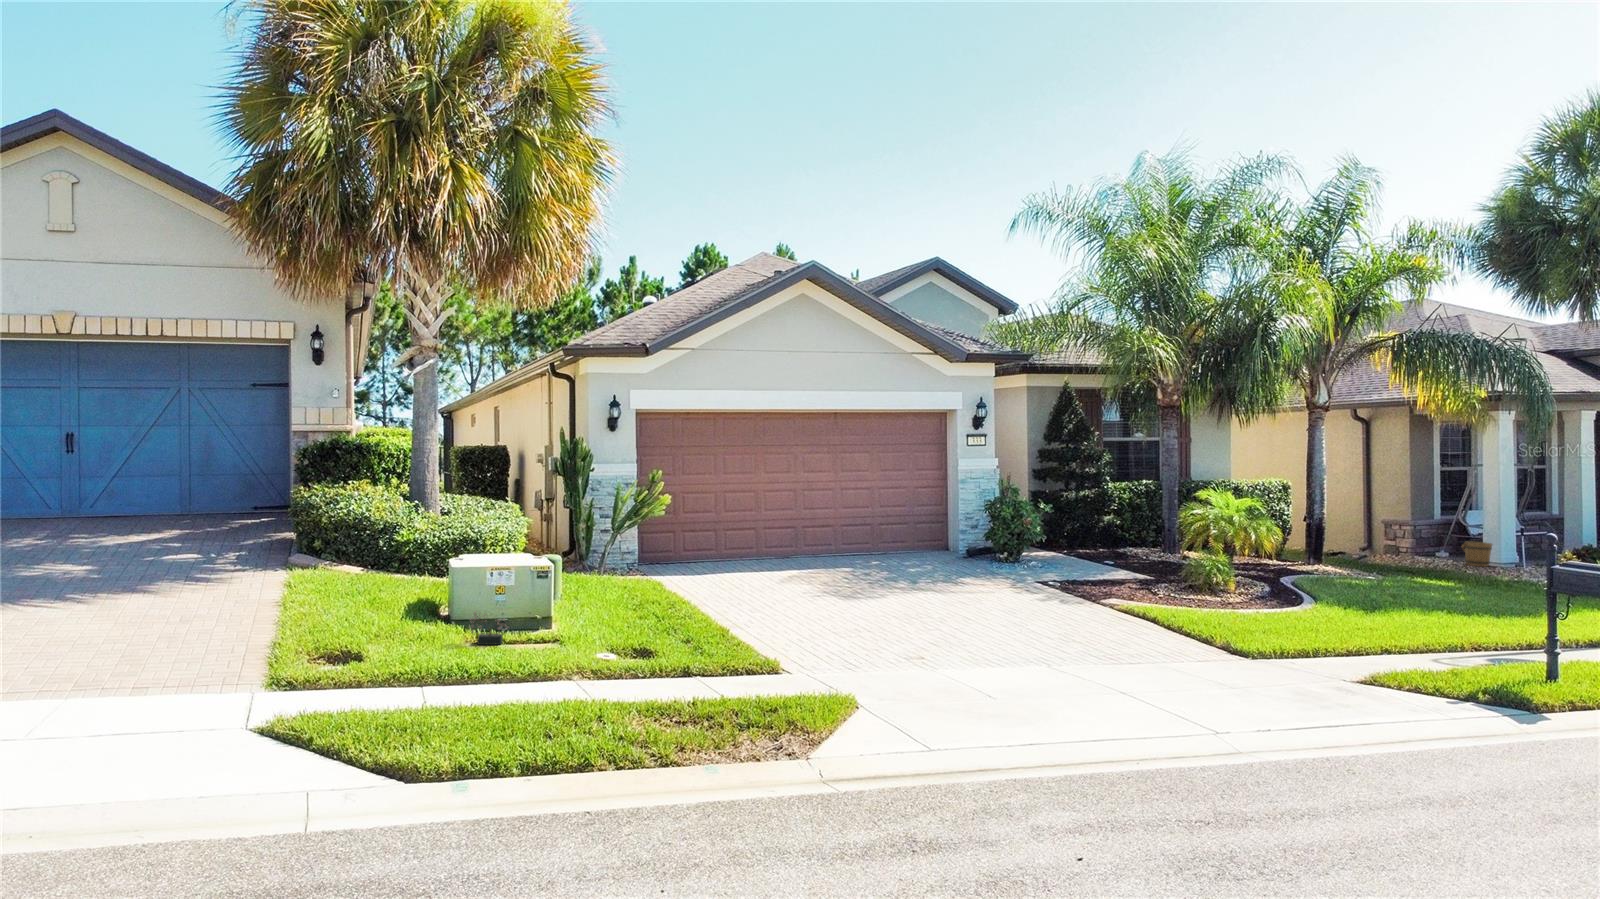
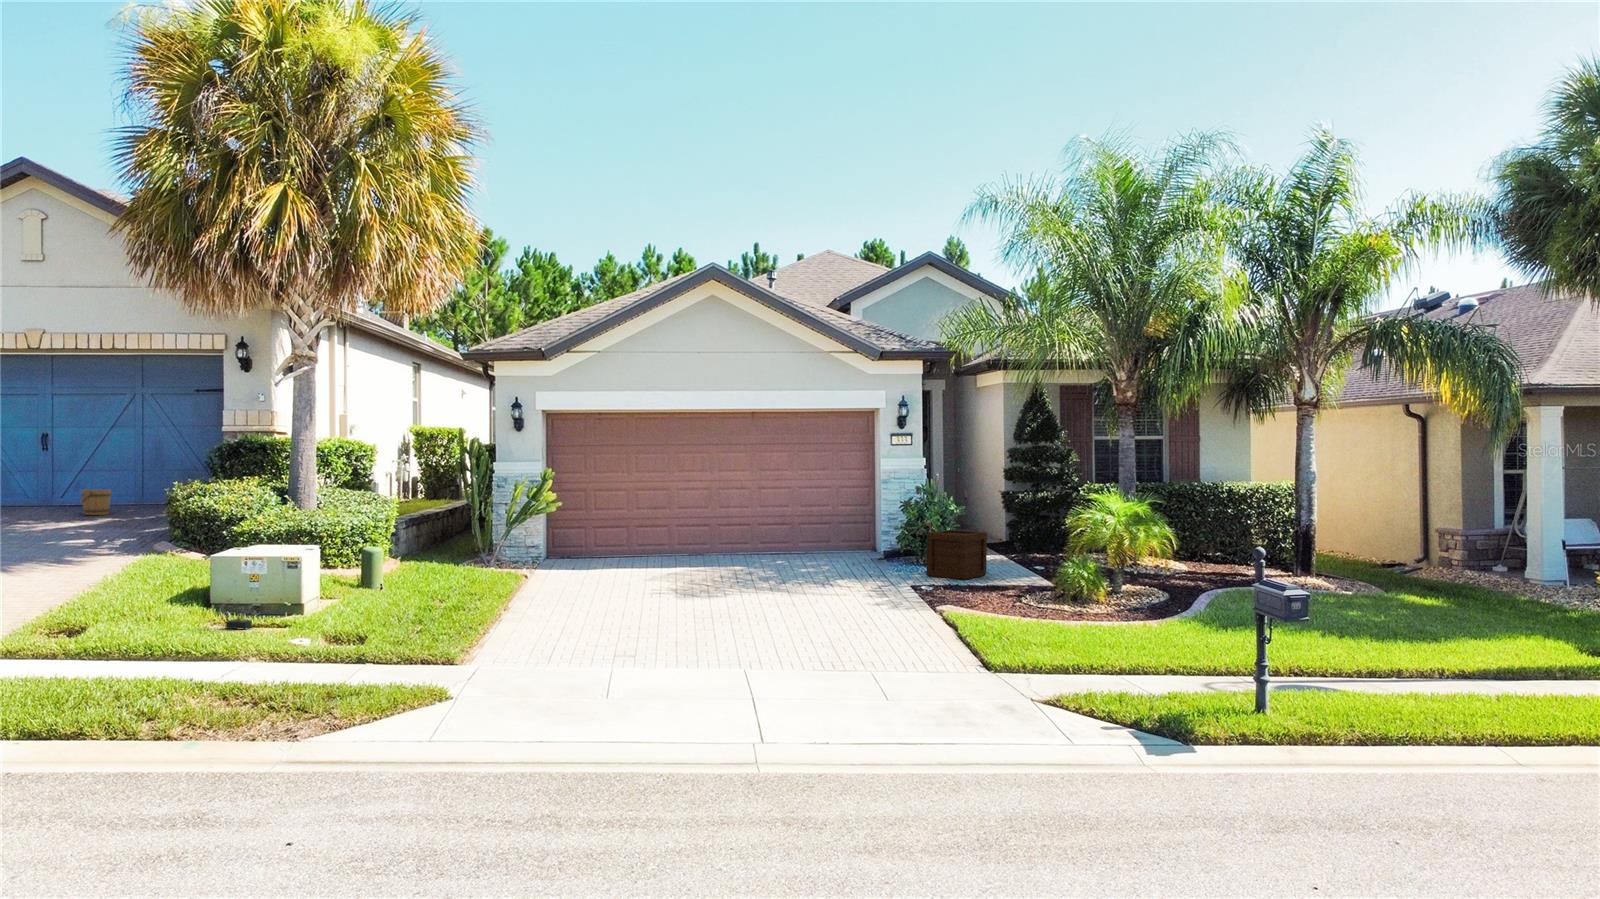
wooden crate: none [1023,524,1072,571] -> present [926,530,987,580]
bucket: present [1462,541,1492,567] -> present [80,489,111,515]

